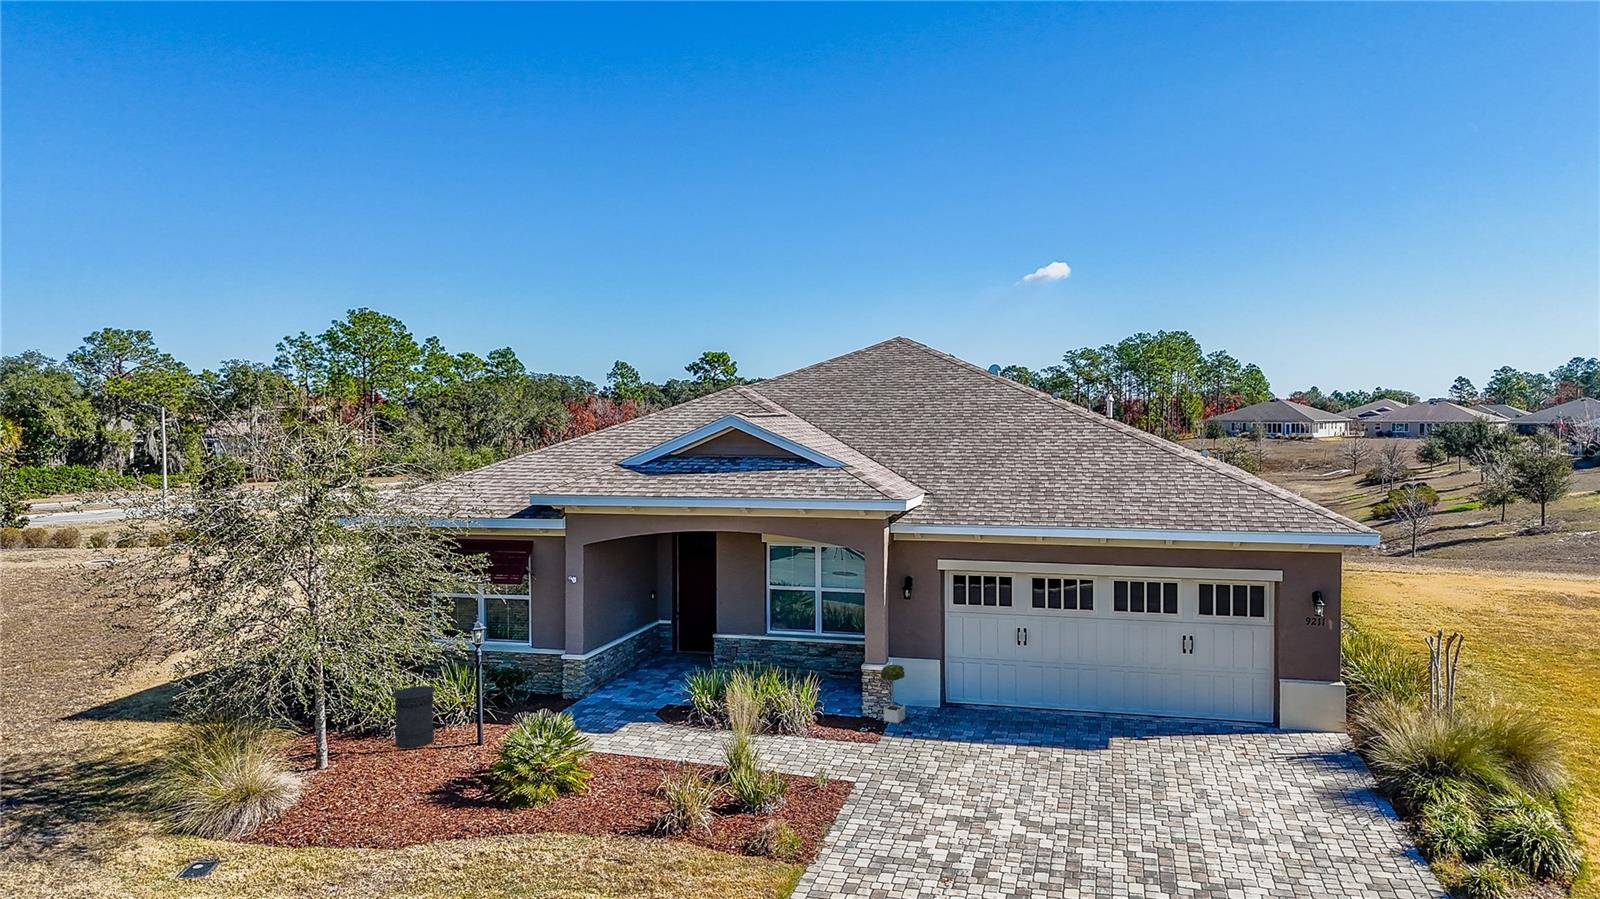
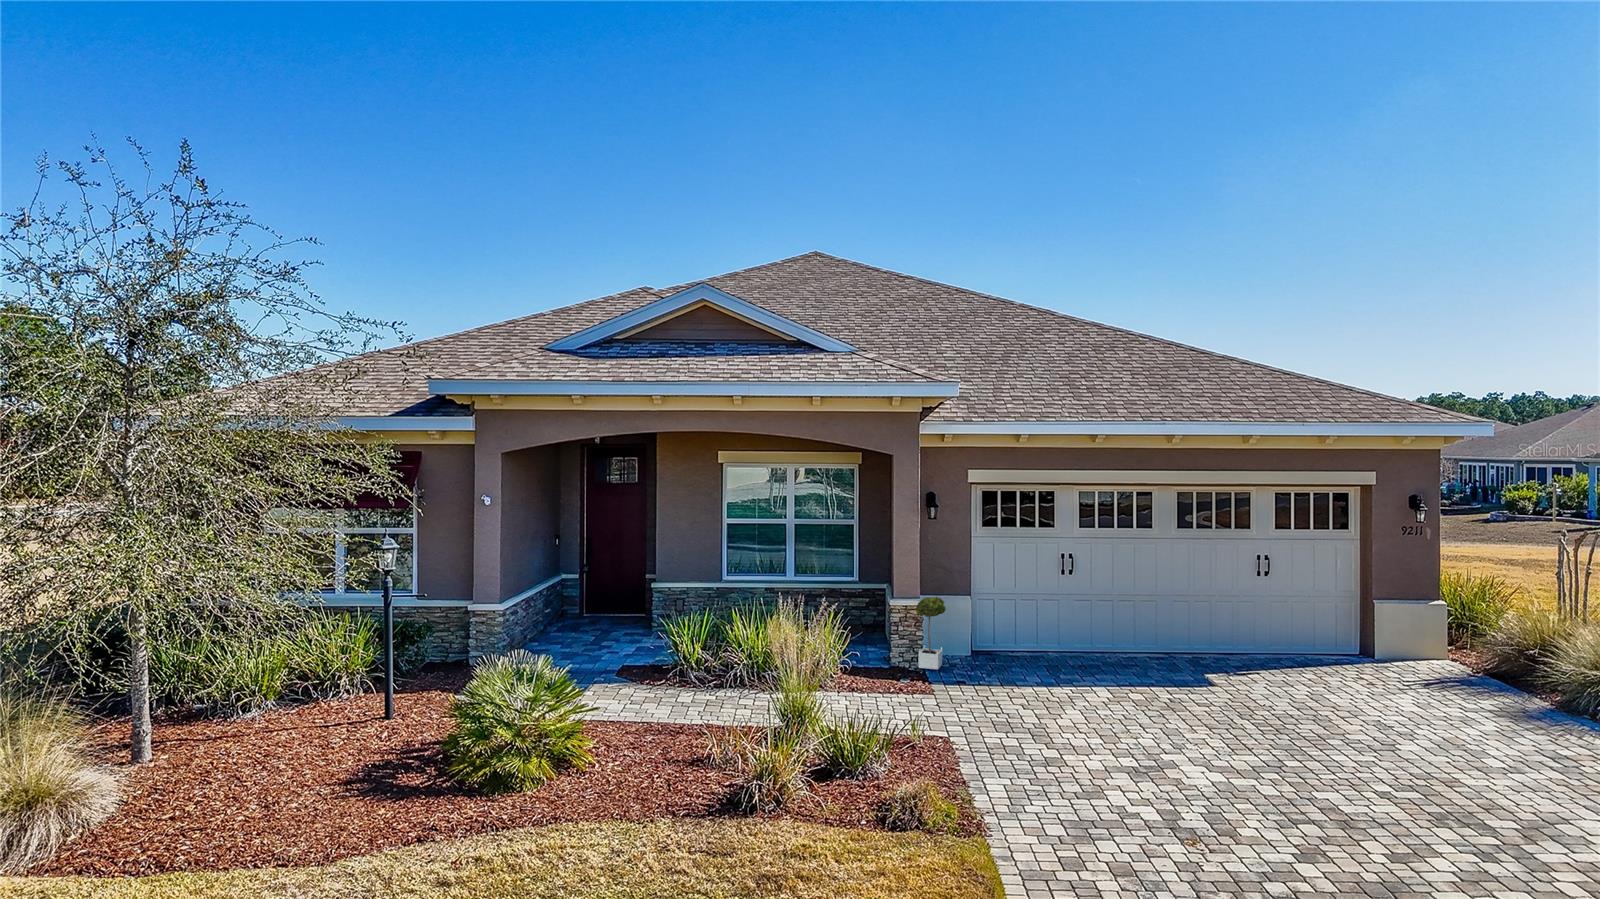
trash can: present [392,686,436,748] -> none [242,641,312,730]

